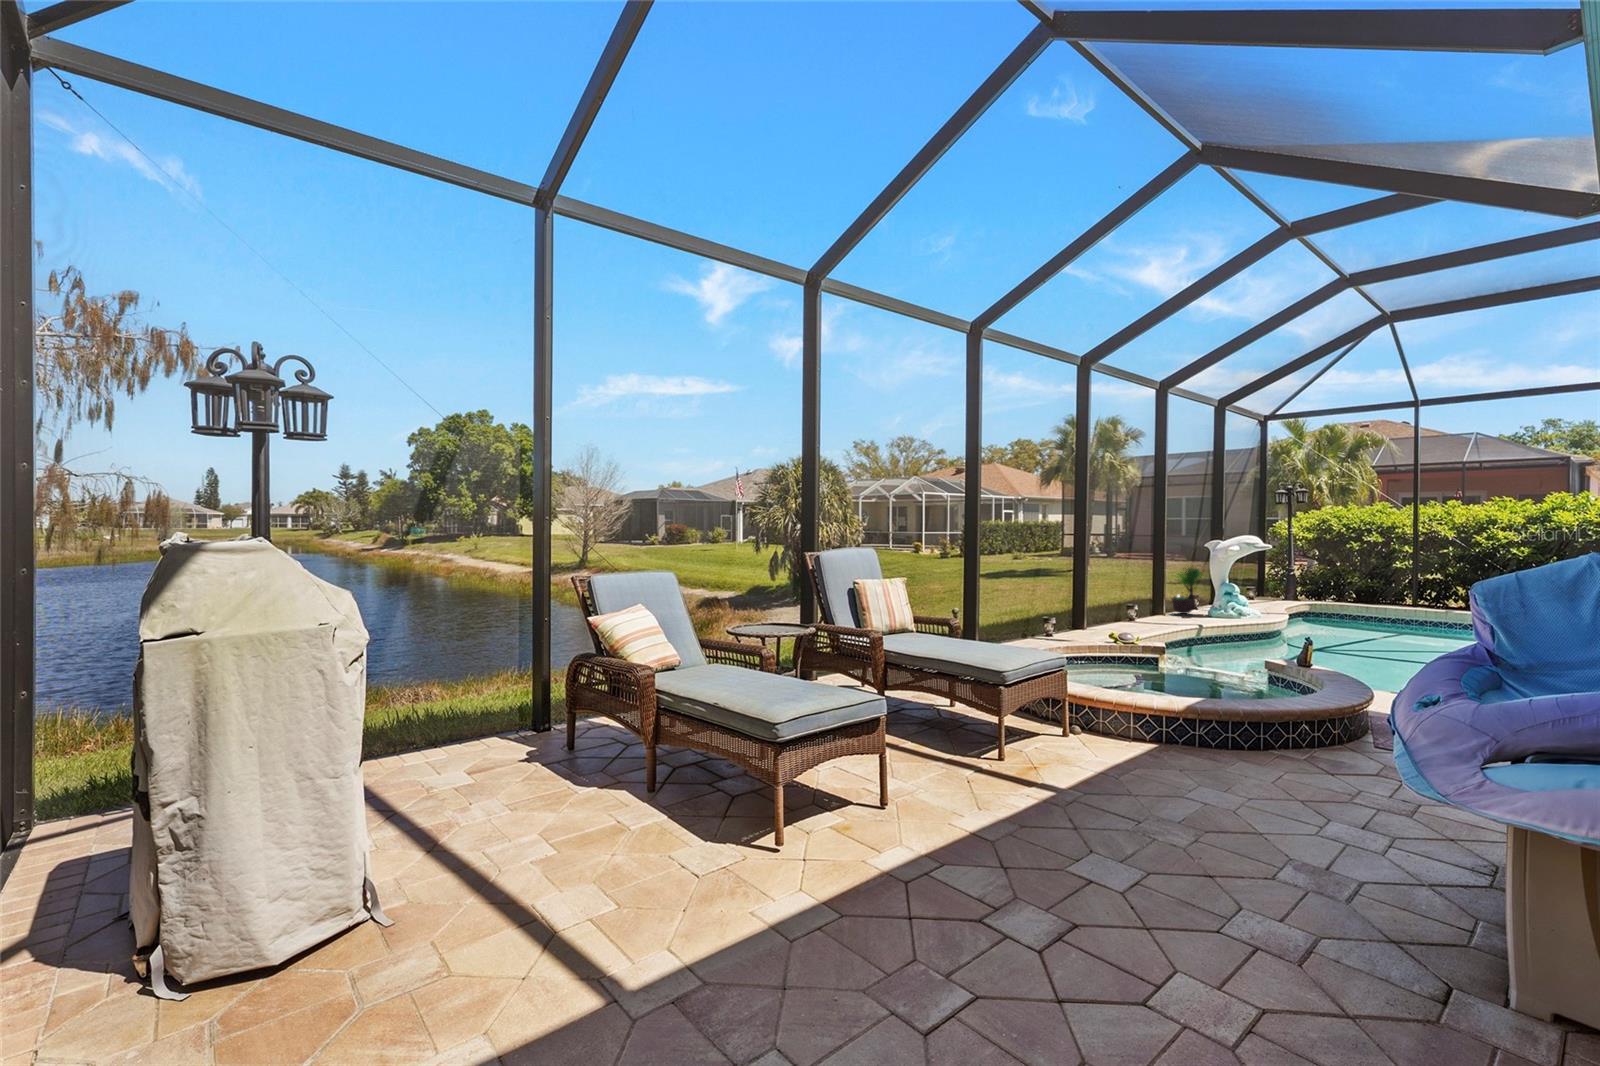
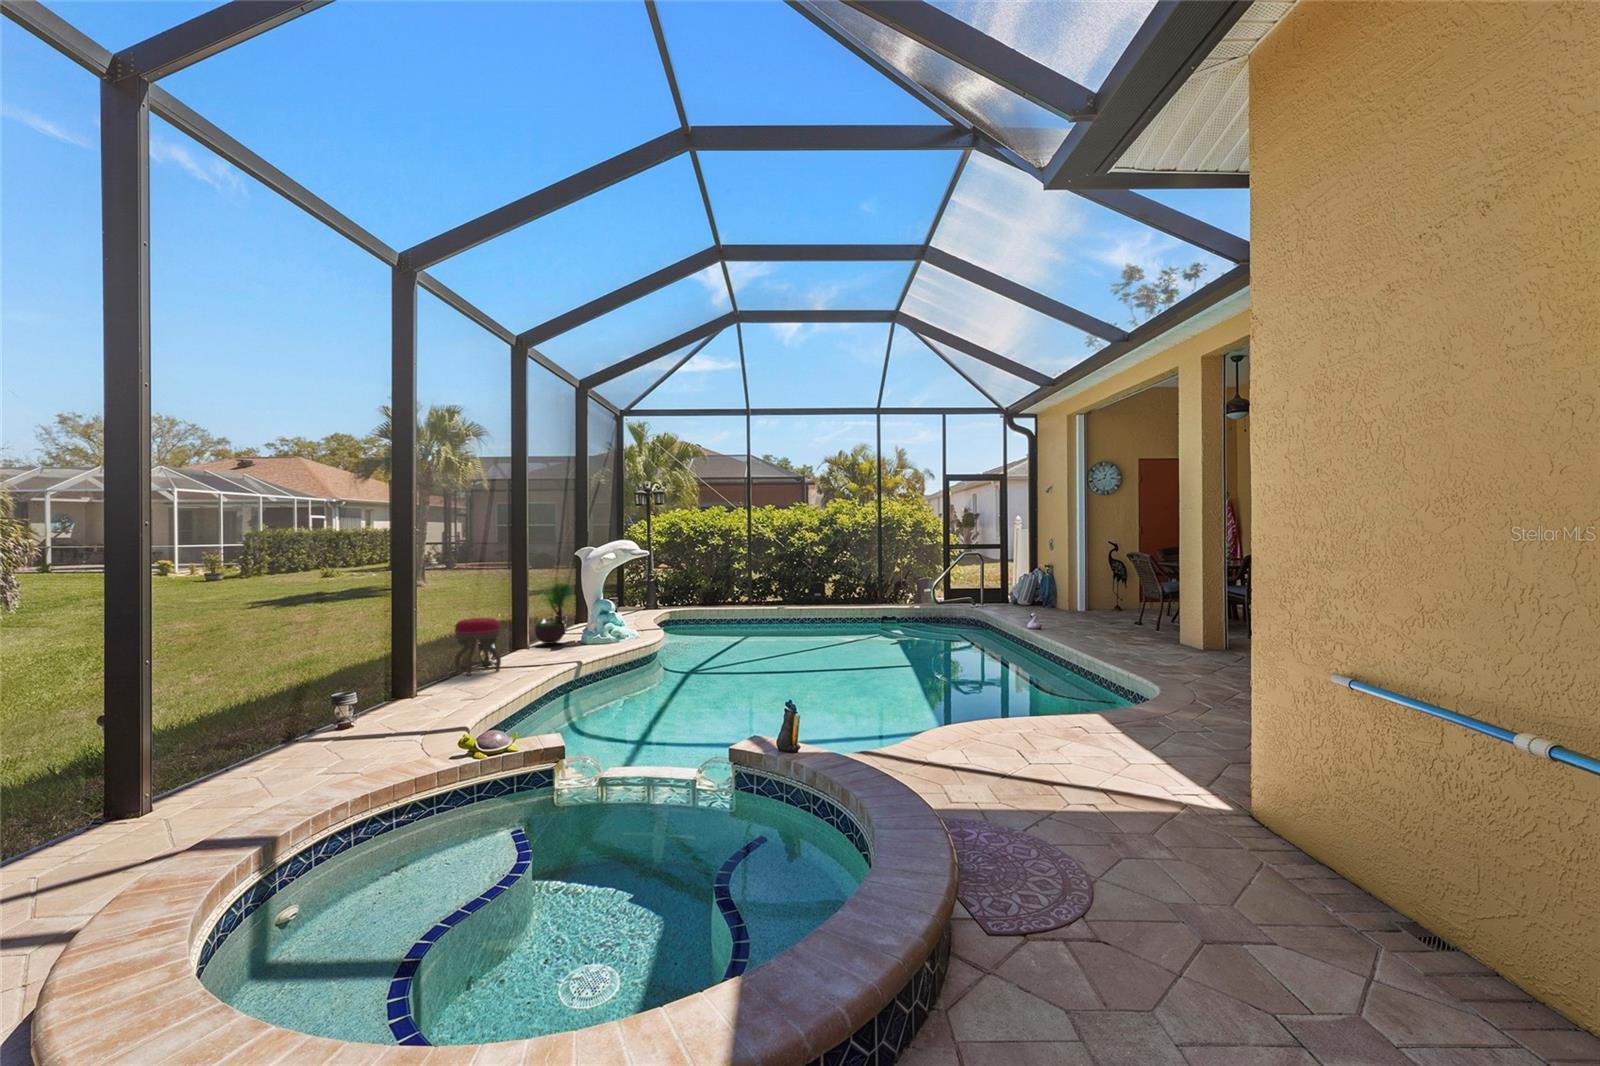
stool: none [1111,586,1141,622] -> present [455,618,501,675]

